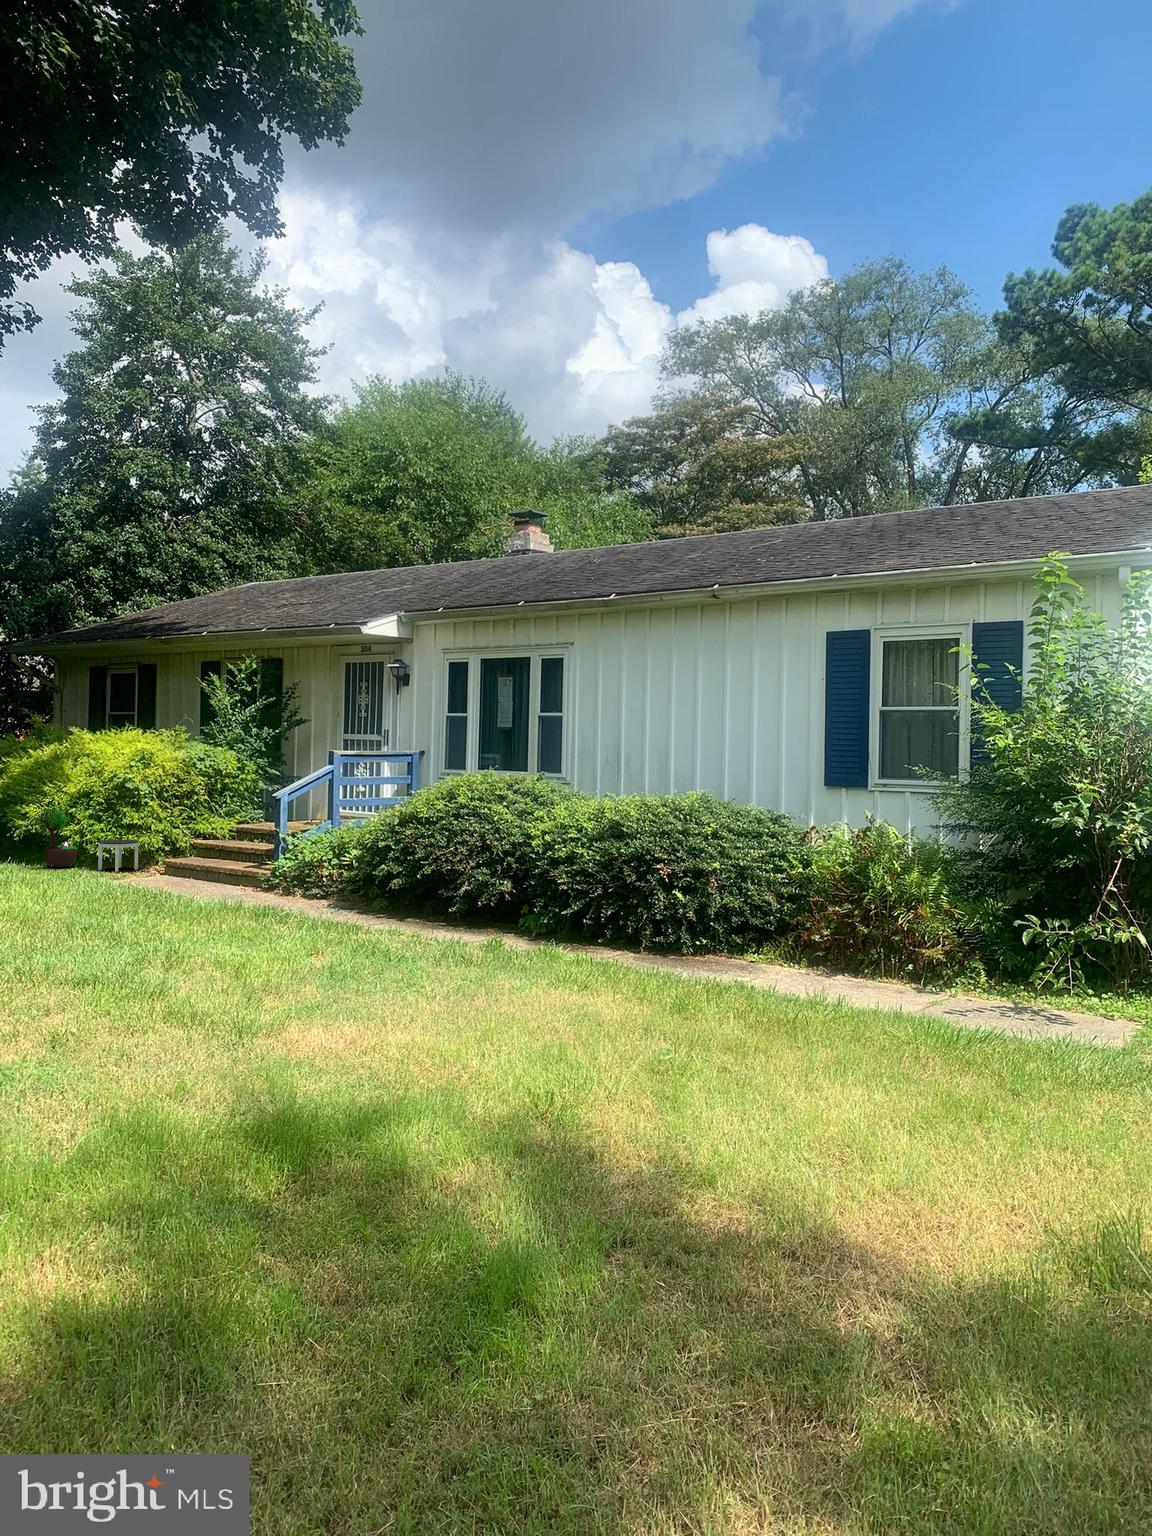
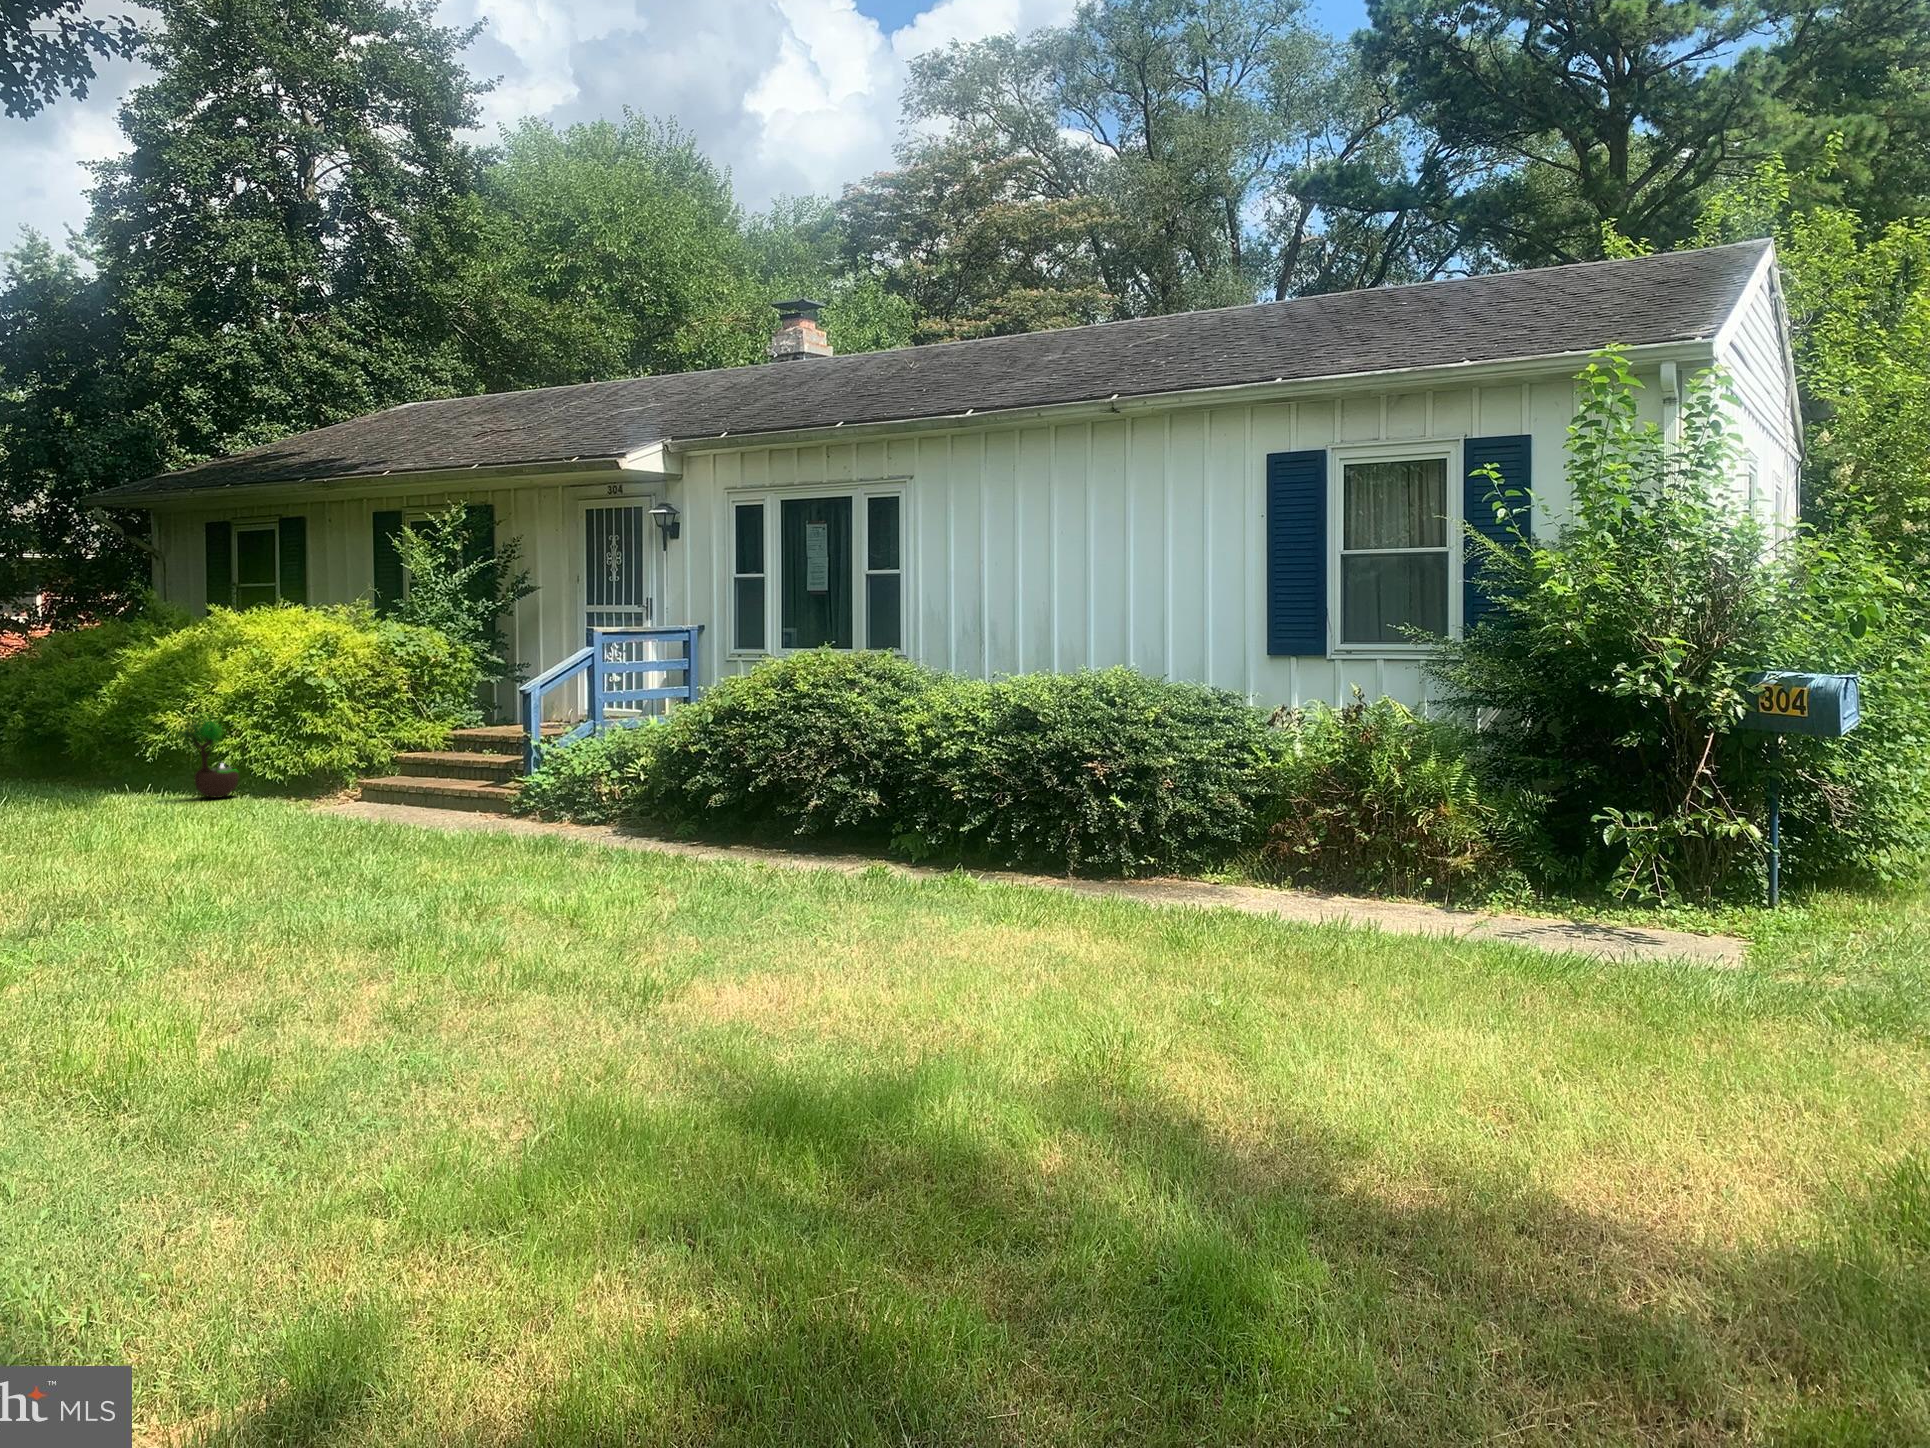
round table: present [98,839,139,872] -> none [270,756,327,801]

